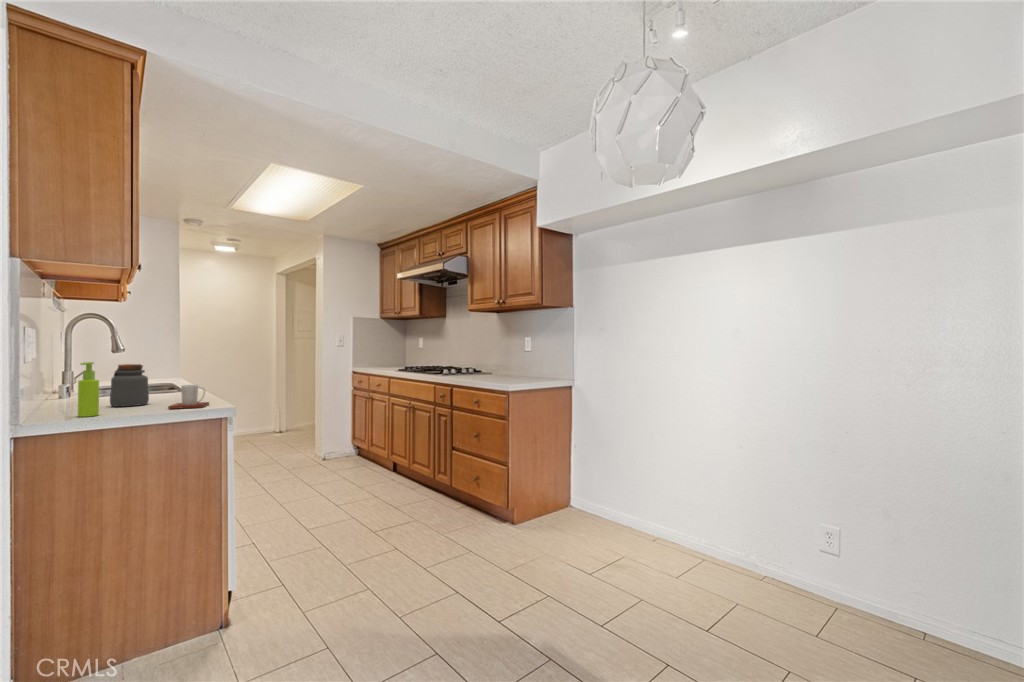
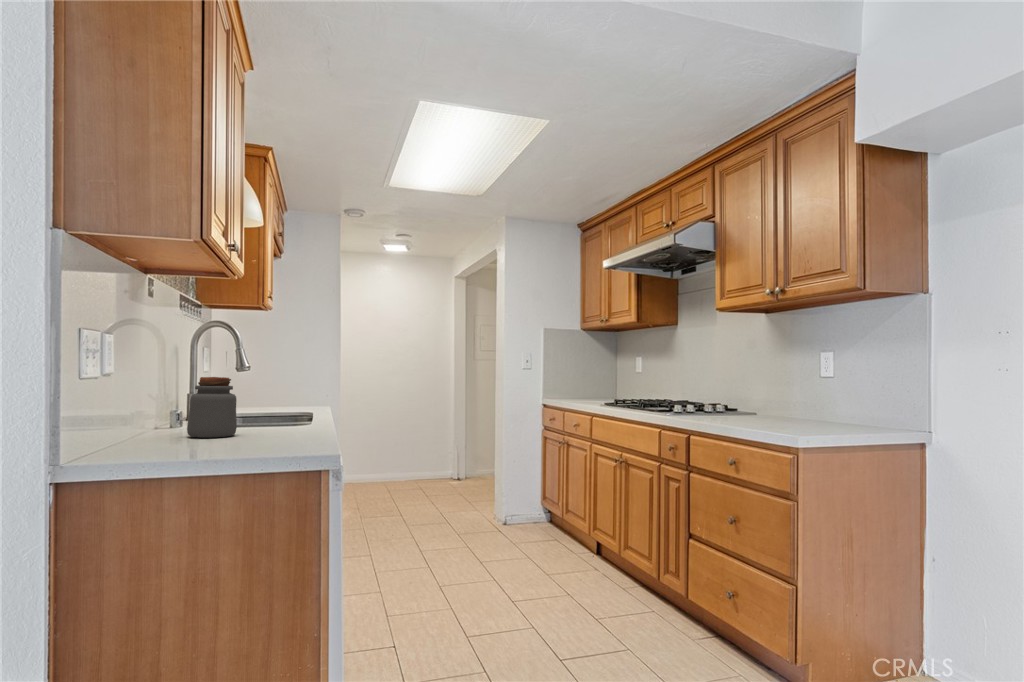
soap dispenser: present [78,362,99,417] -> none [120,369,150,451]
mug: present [168,385,209,409] -> none [240,410,303,447]

